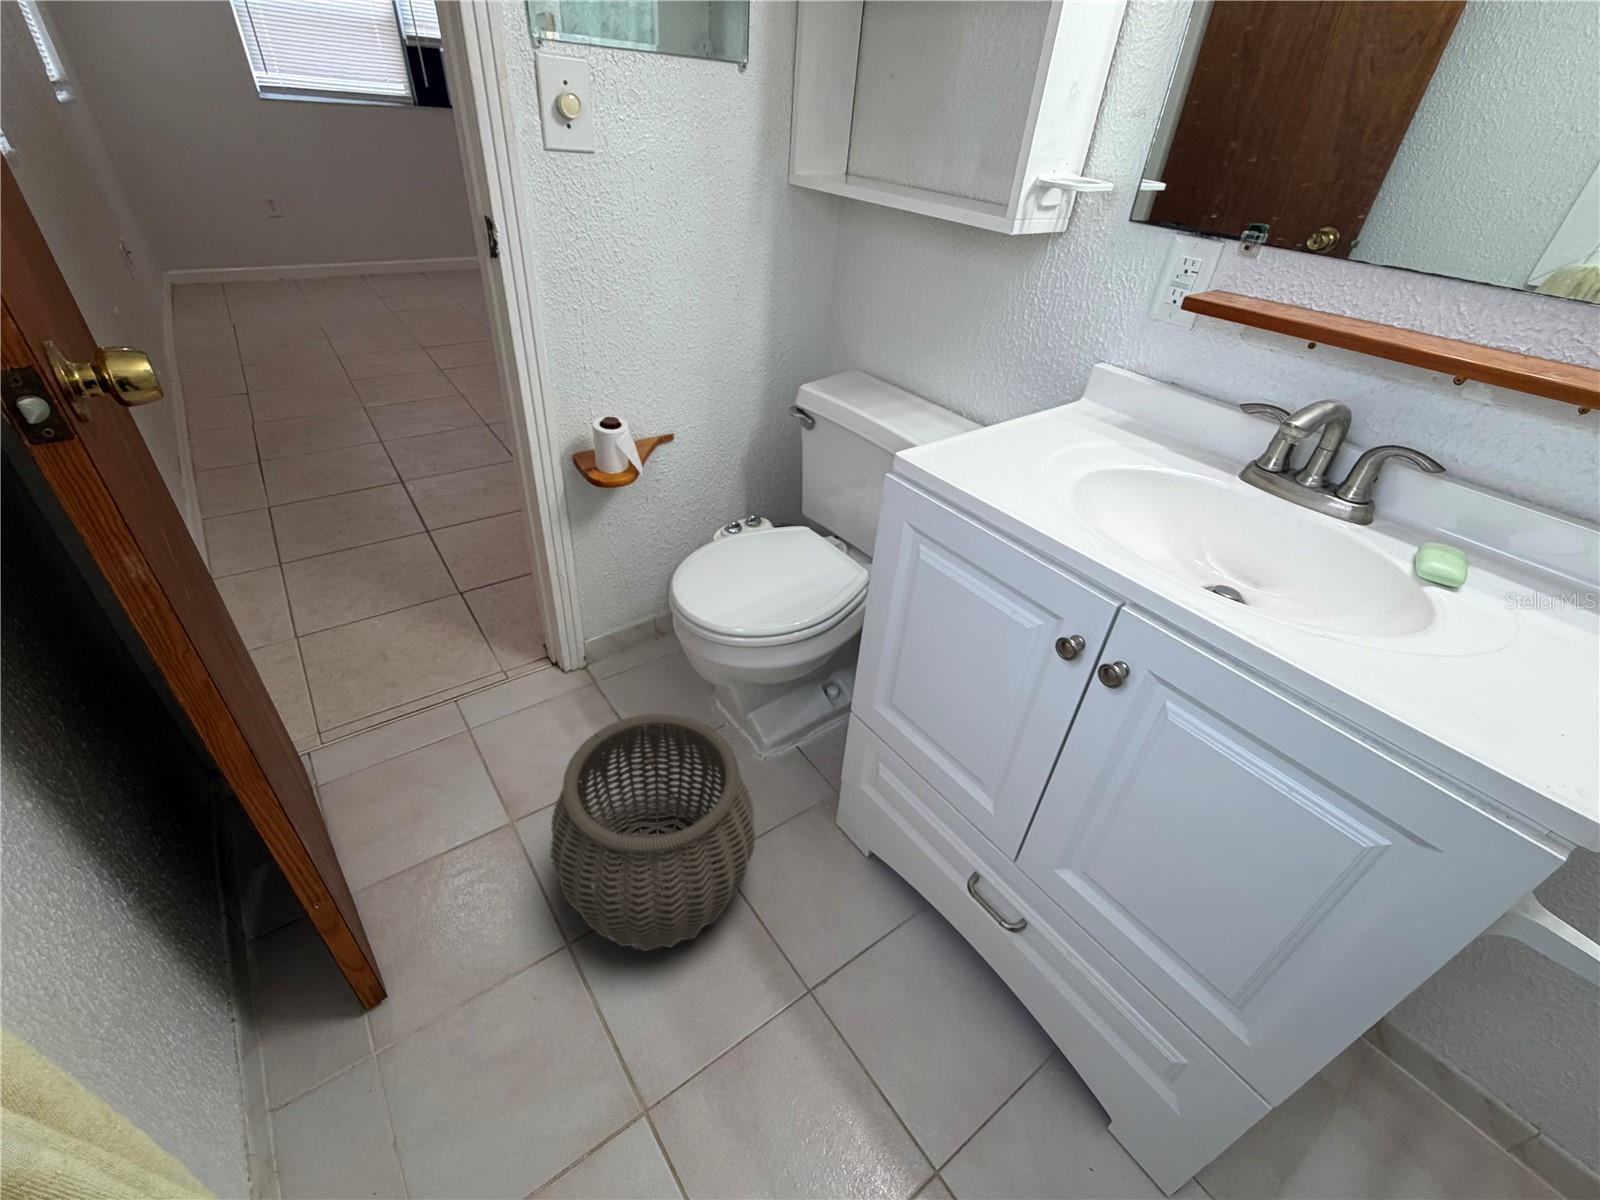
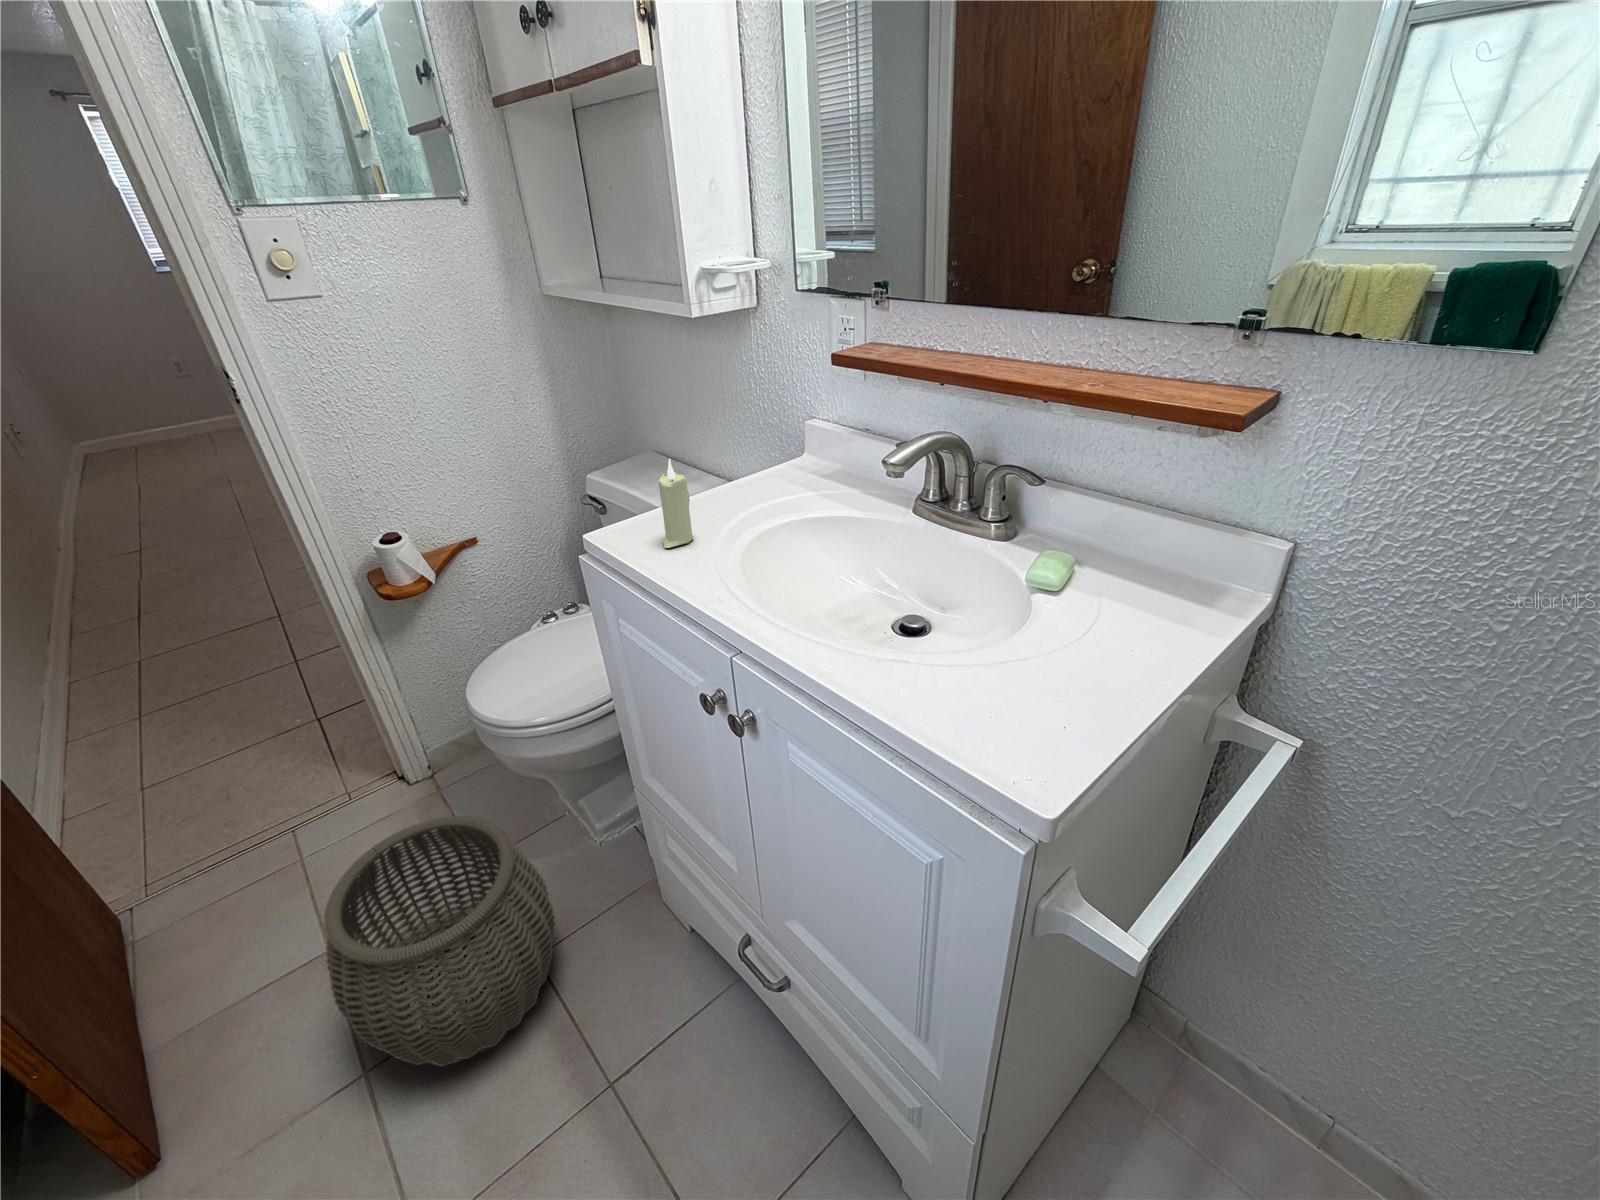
candle: none [998,387,1048,481] -> present [658,459,693,548]

